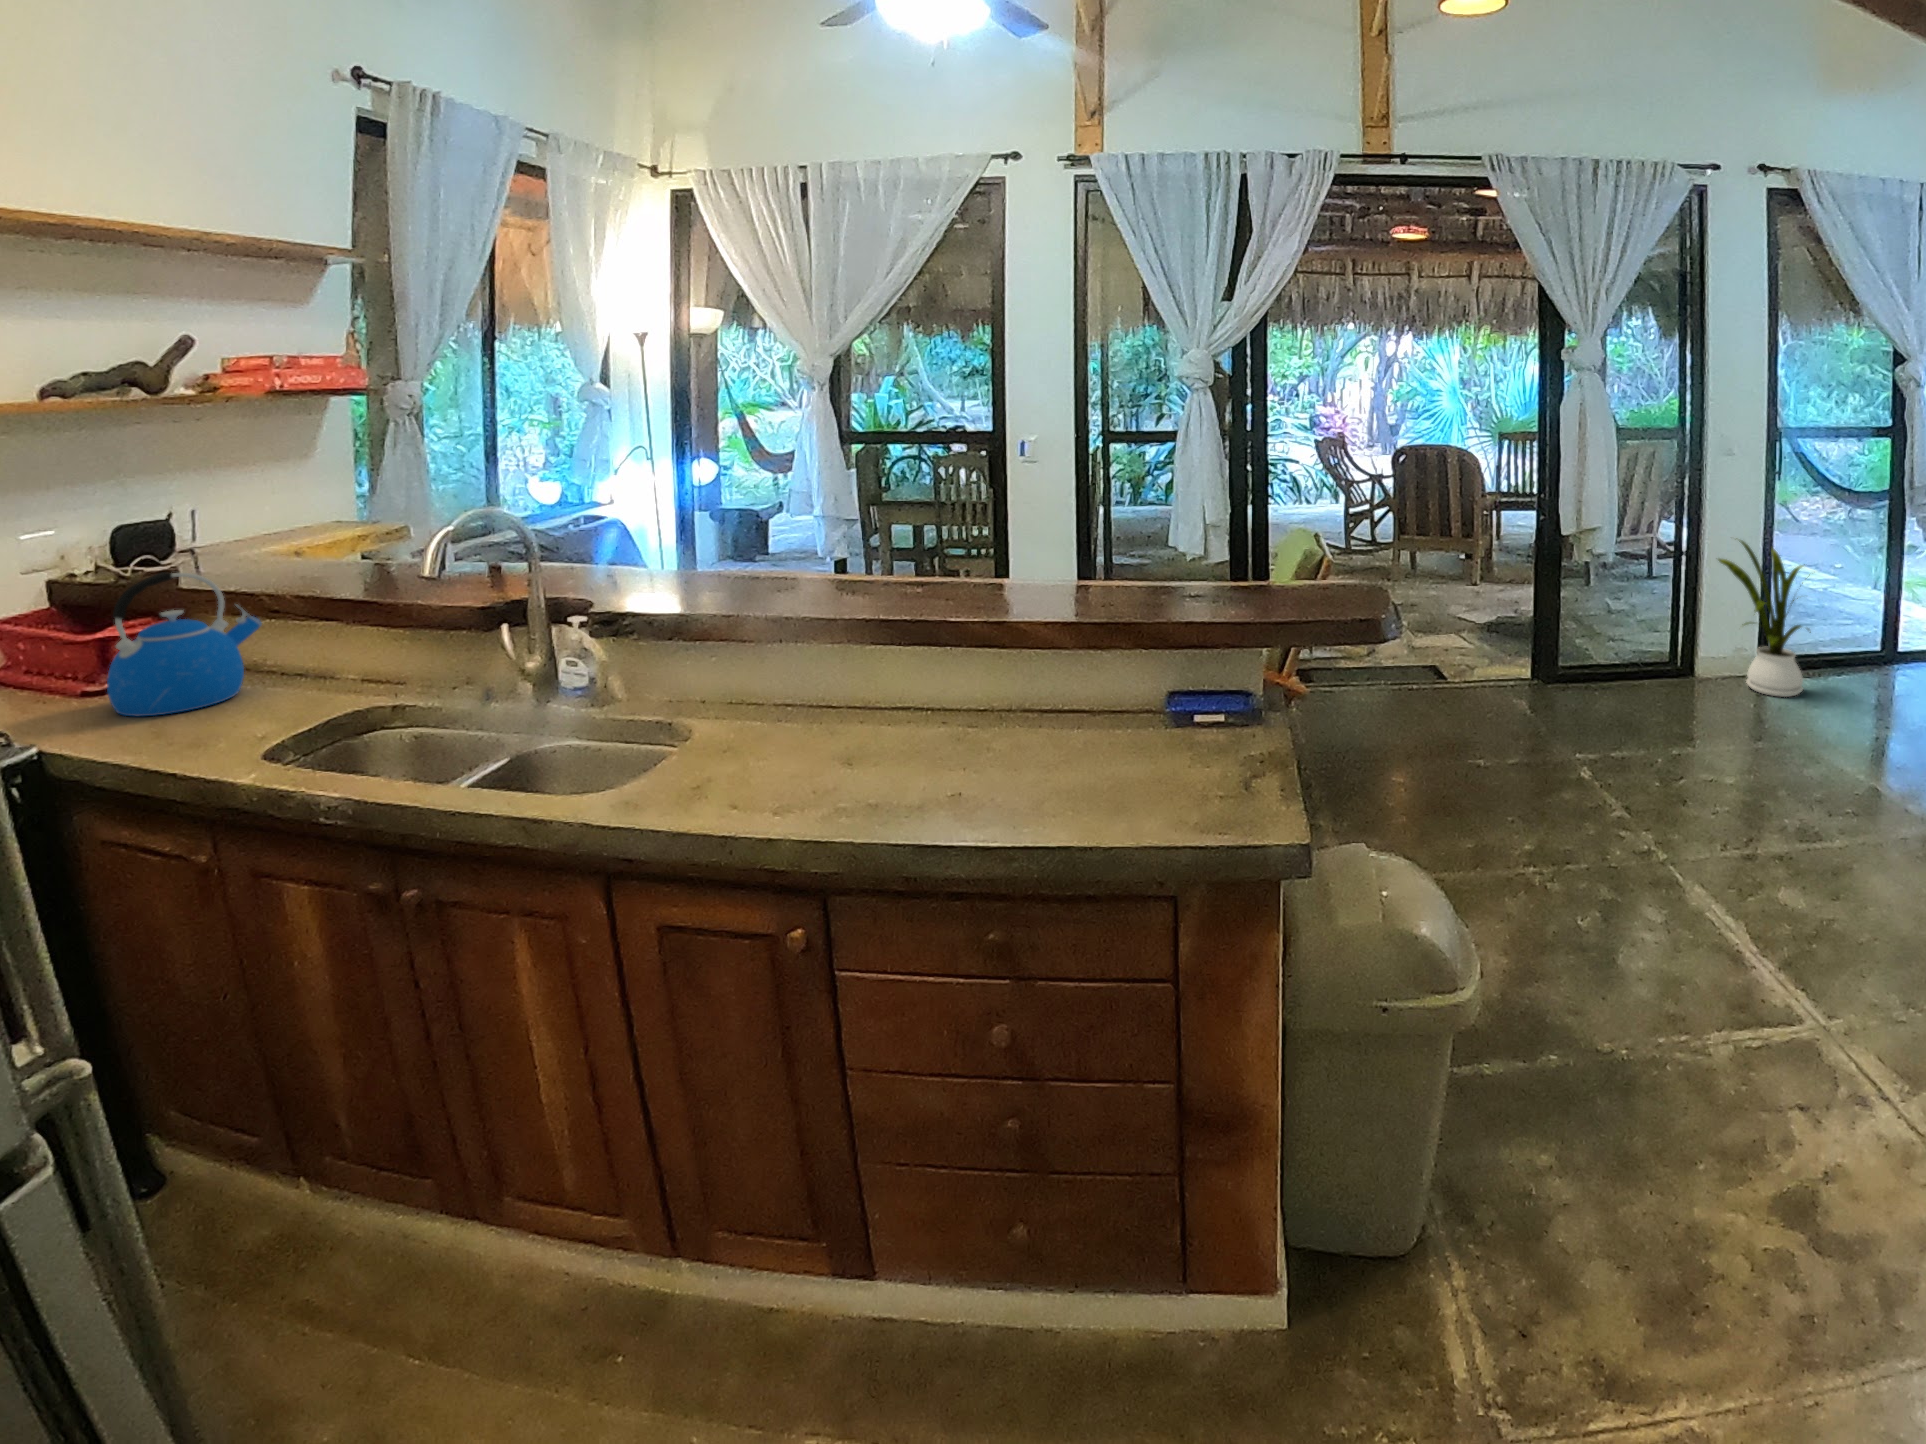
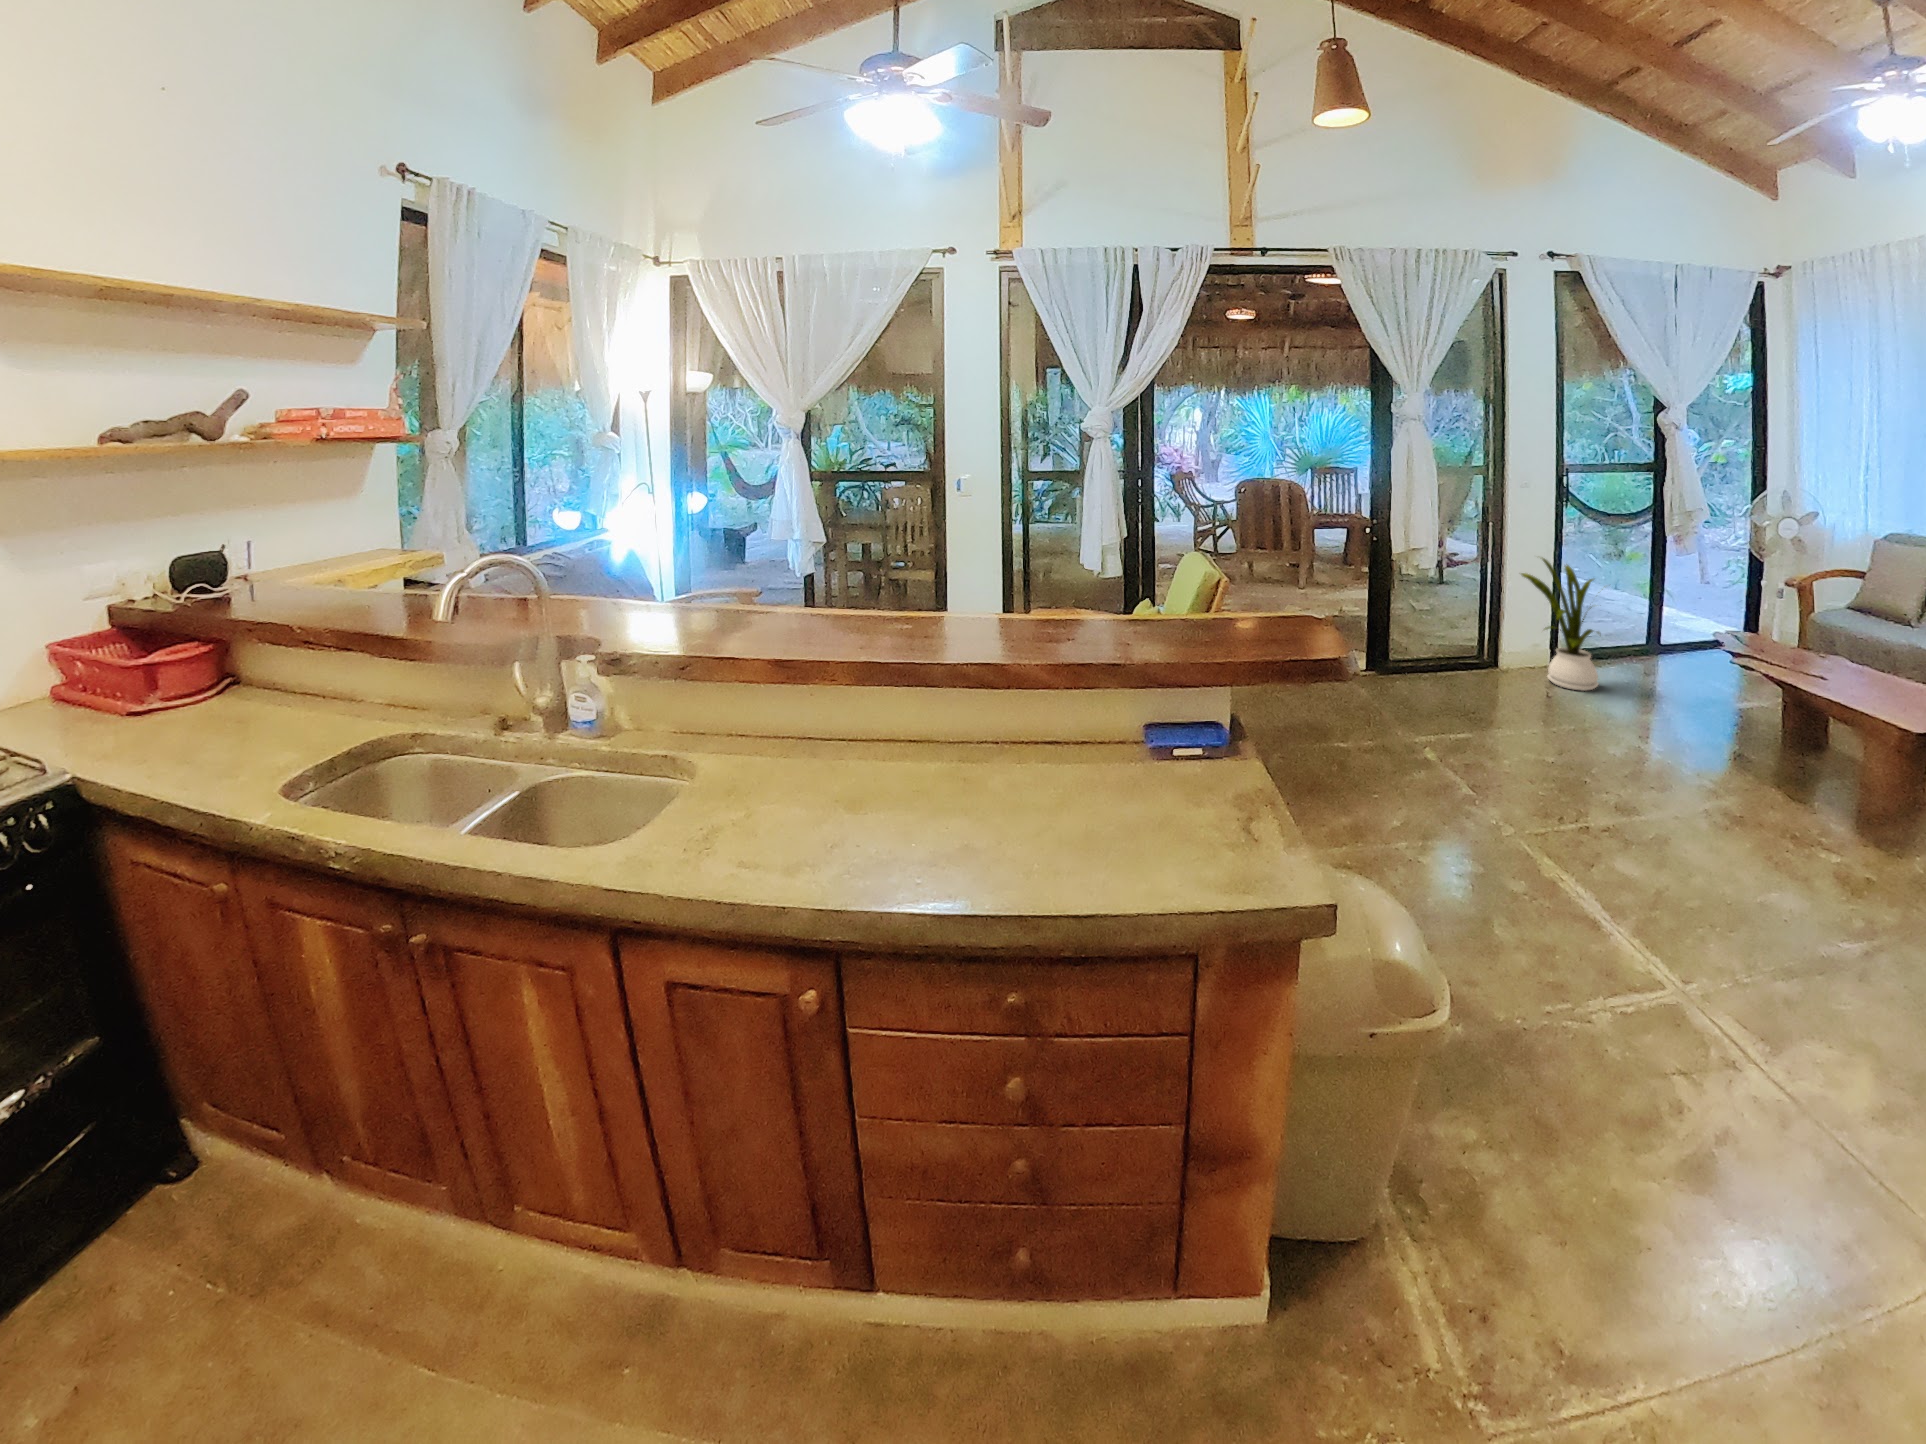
kettle: present [107,572,262,716] -> none [136,608,293,751]

